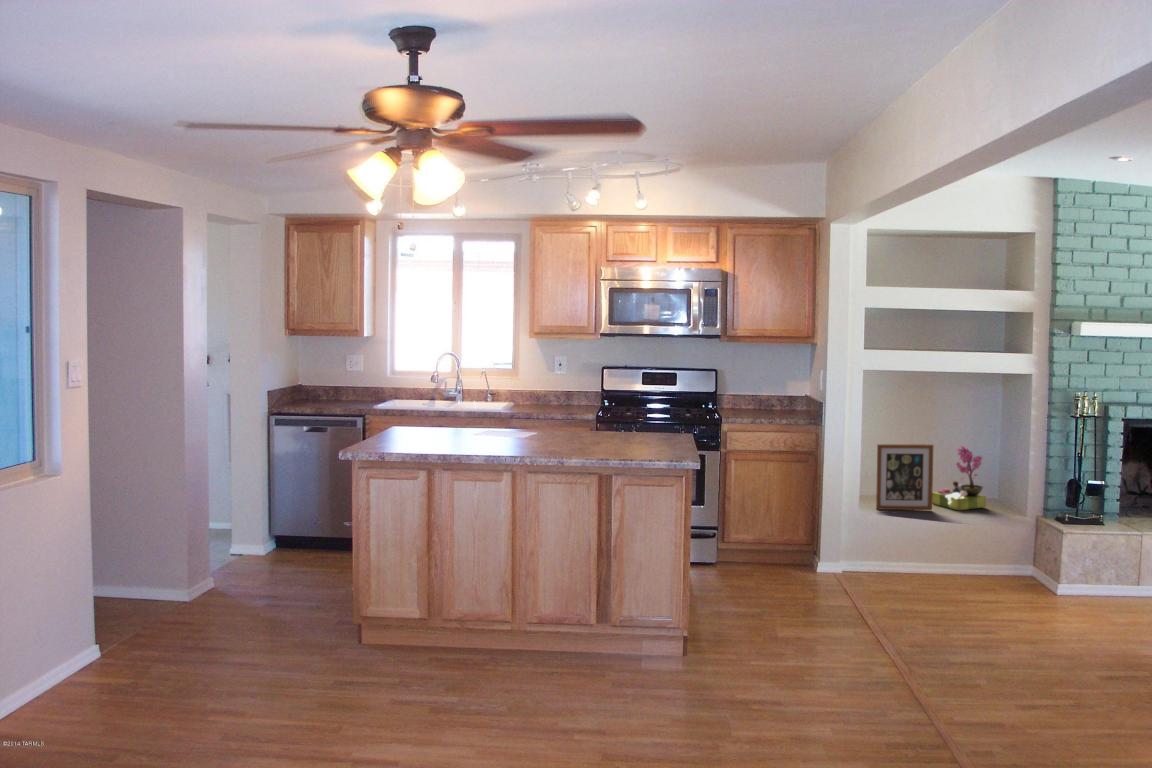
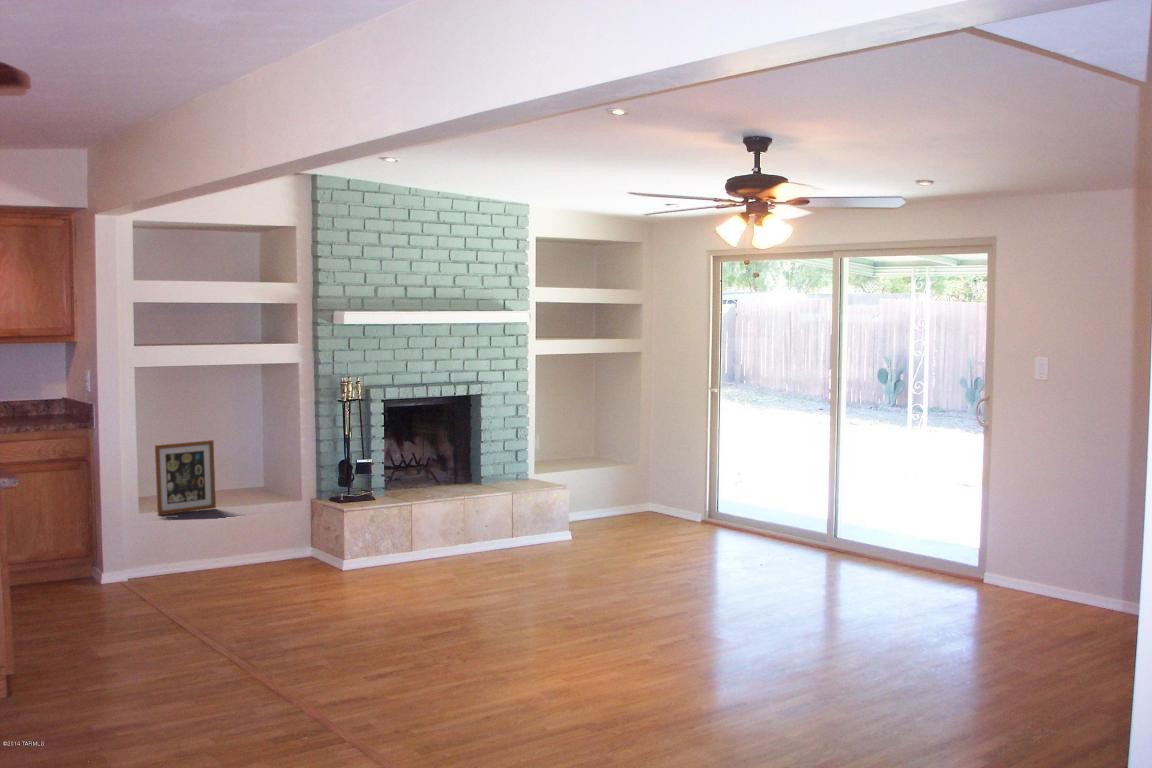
flower arrangement: present [932,446,986,510] -> none [213,438,267,505]

